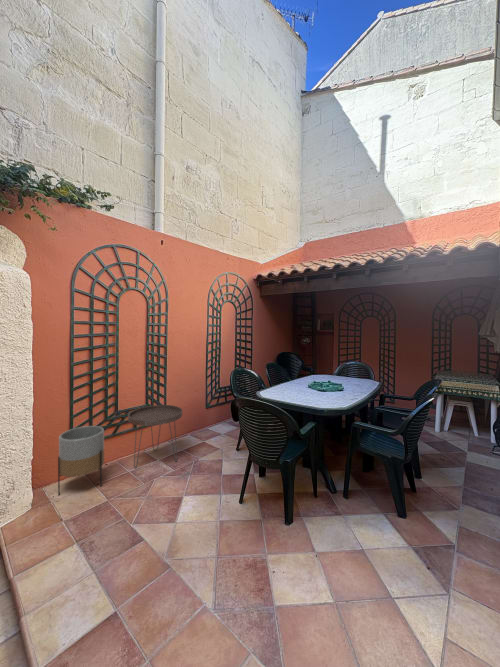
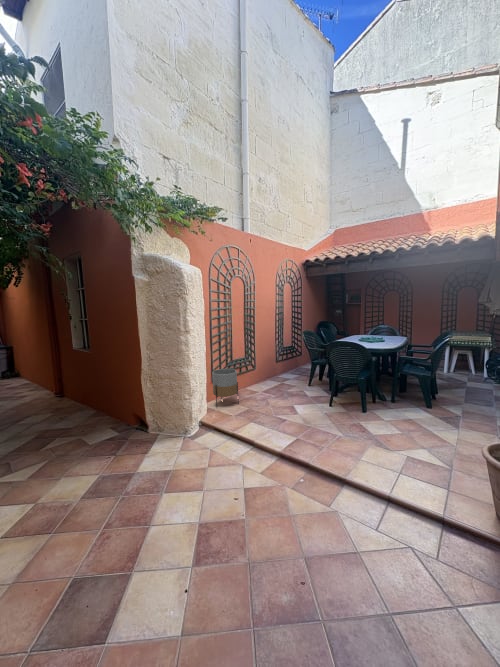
side table: present [128,405,182,468] -> none [241,358,276,396]

